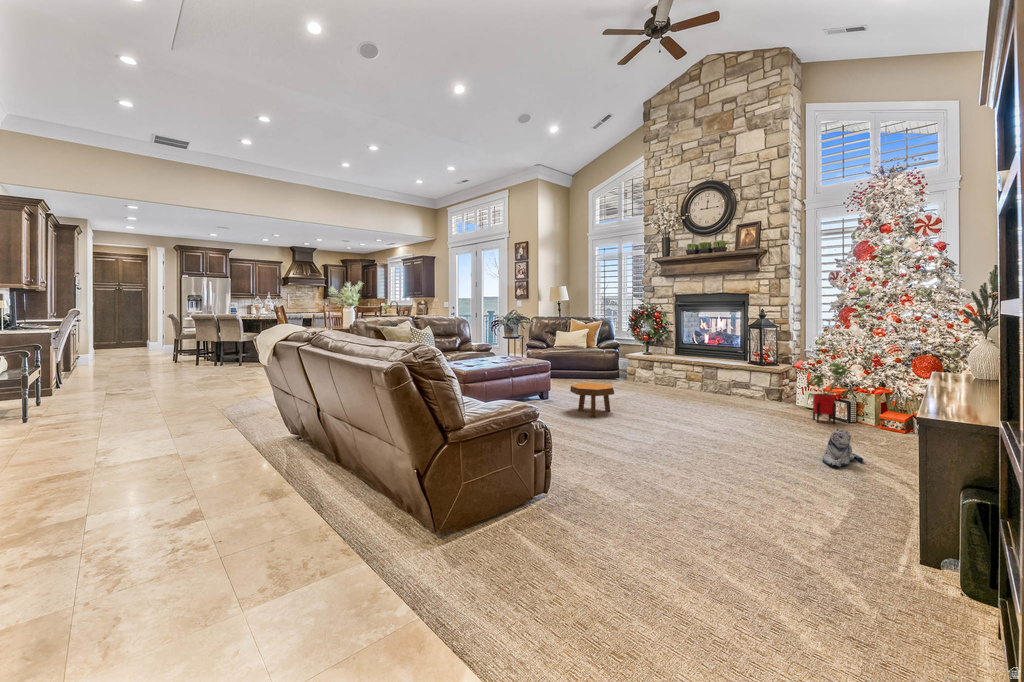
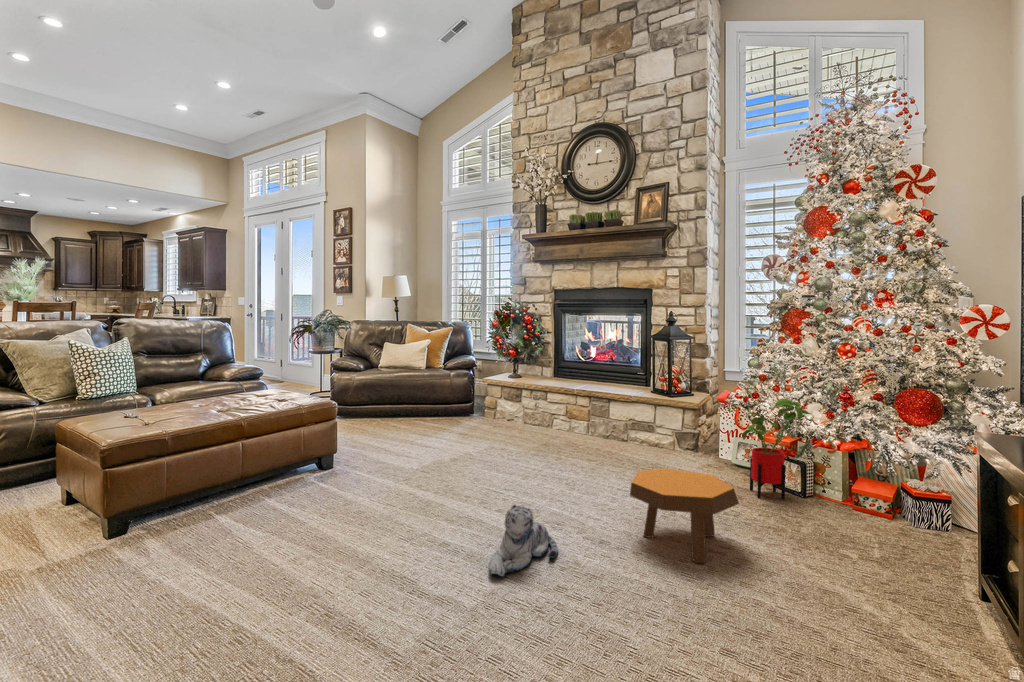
footstool: present [570,383,614,417] -> present [630,468,739,563]
plush toy: present [823,429,863,467] -> present [490,505,558,576]

